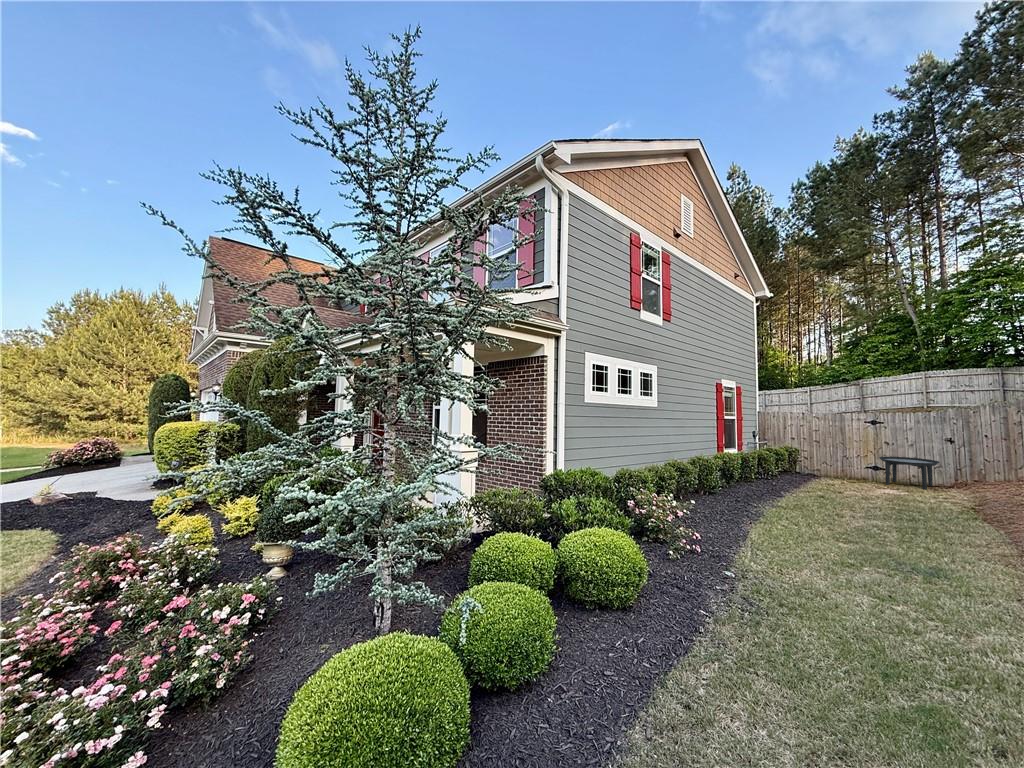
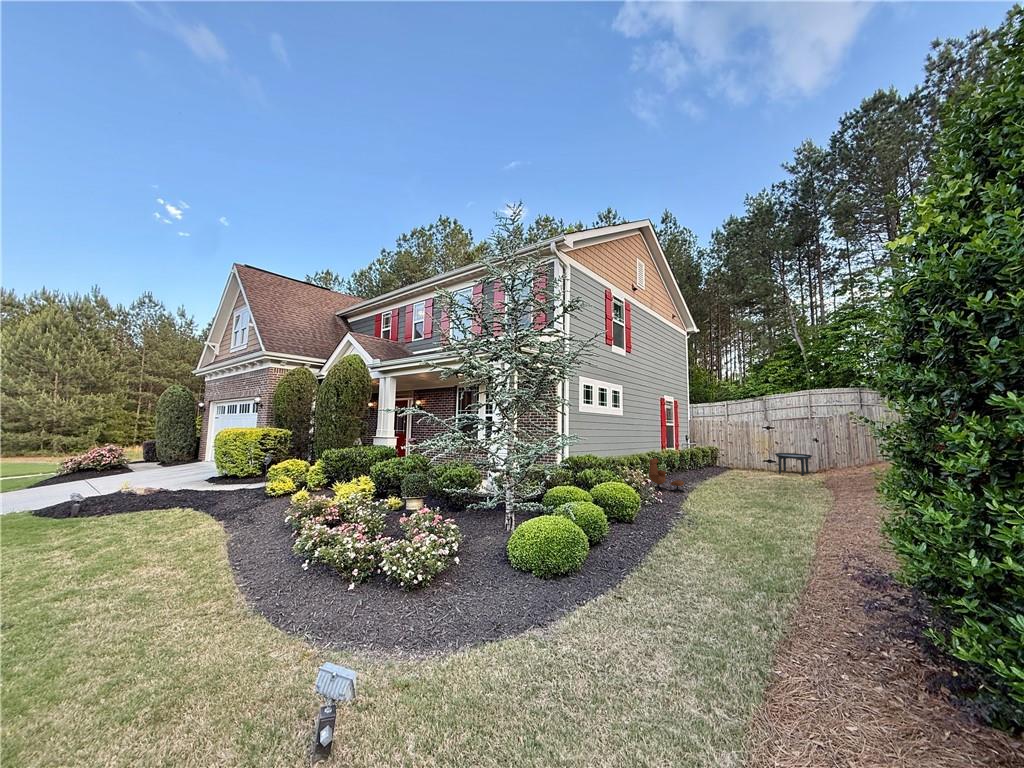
lounge chair: none [691,462,743,512] -> present [649,458,685,493]

